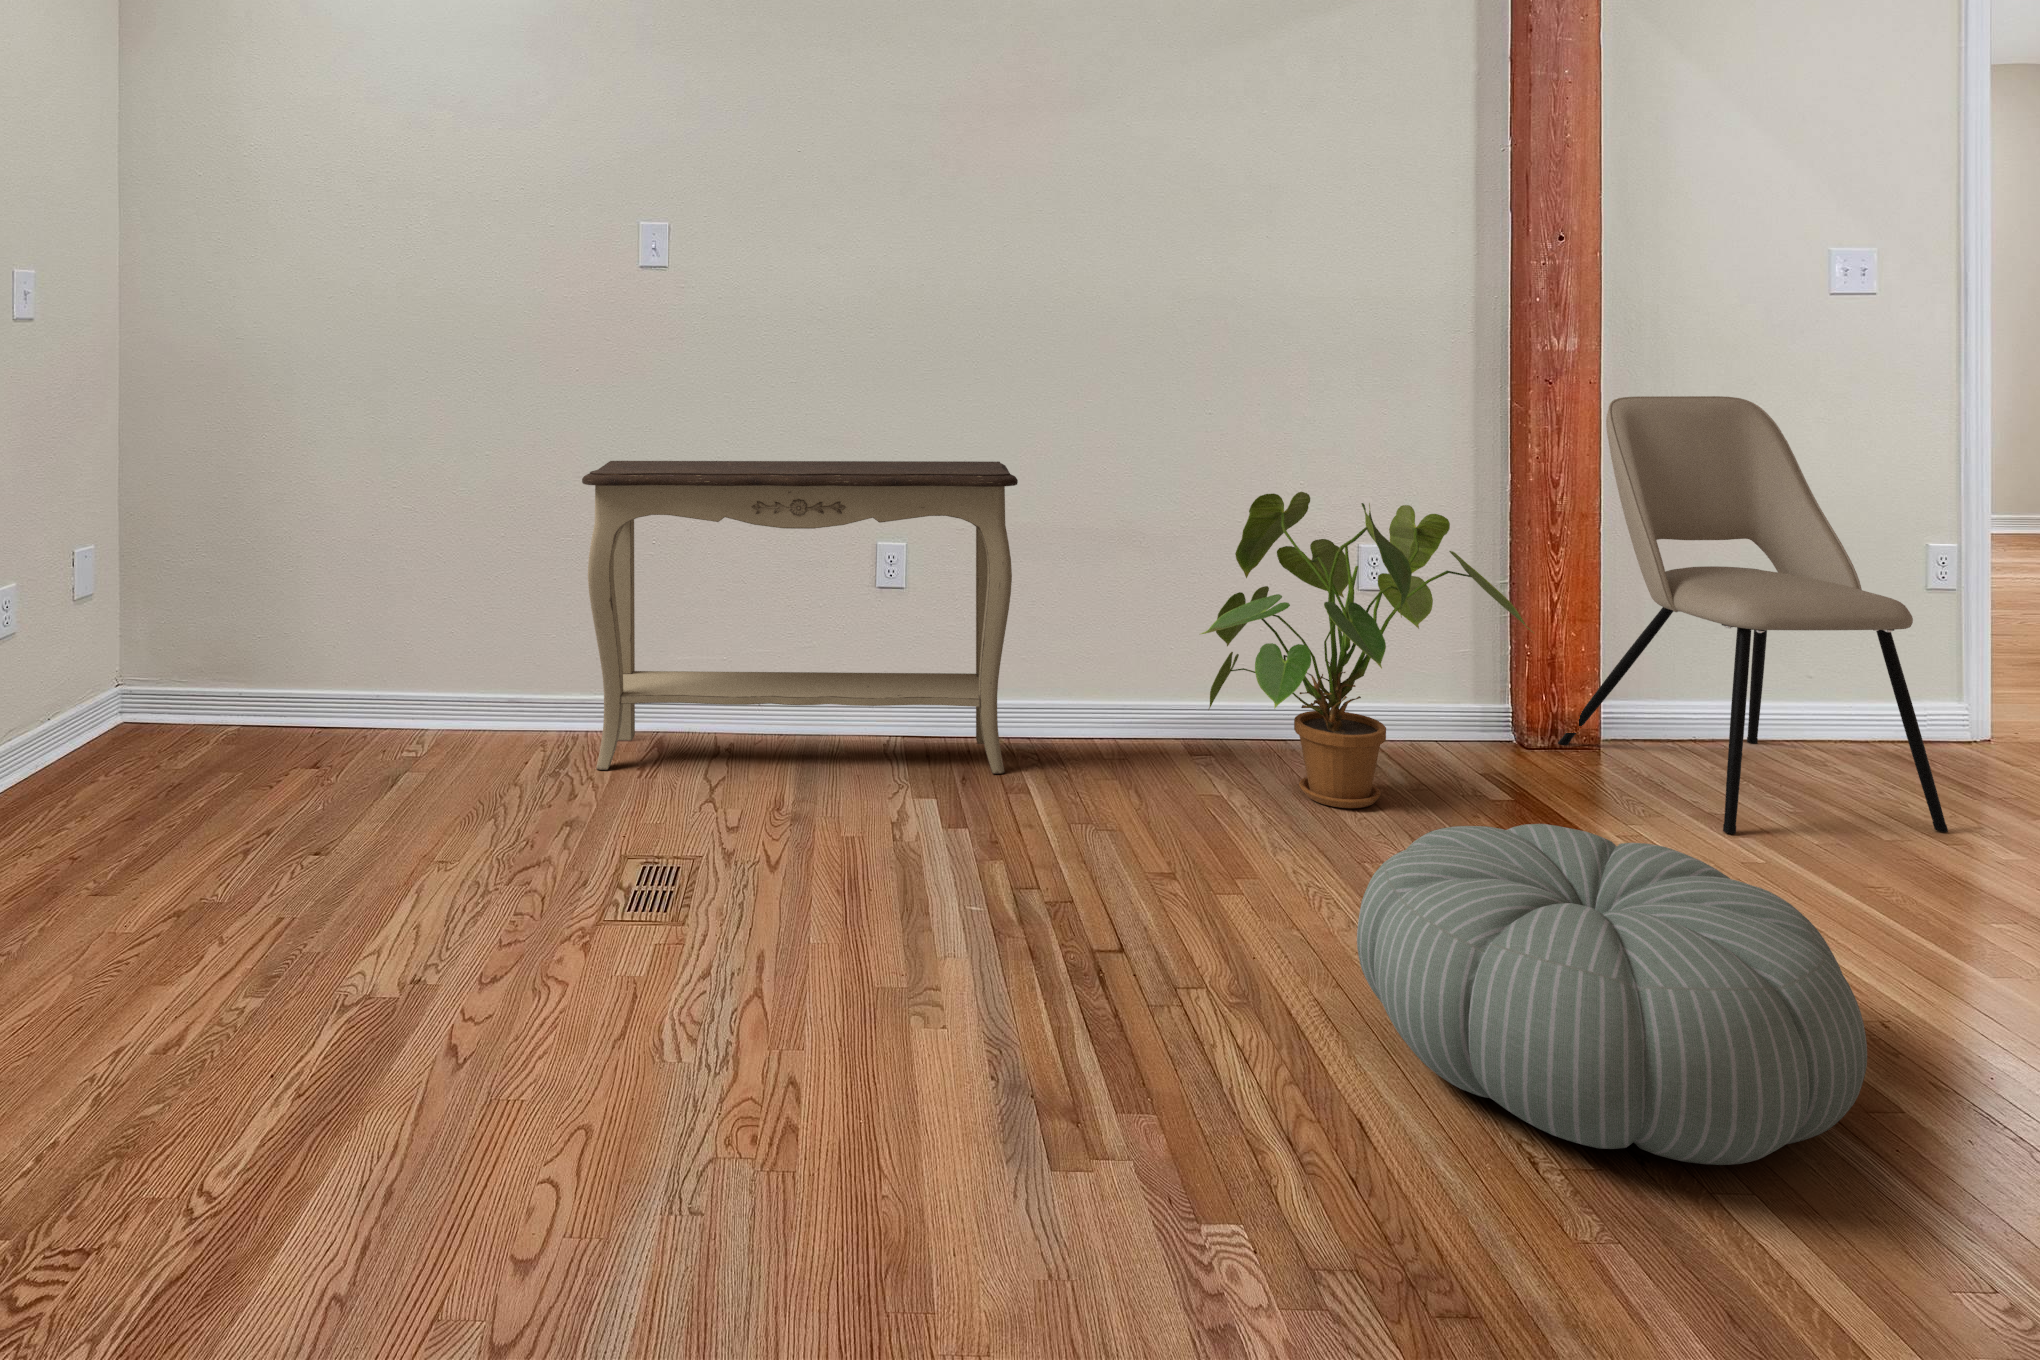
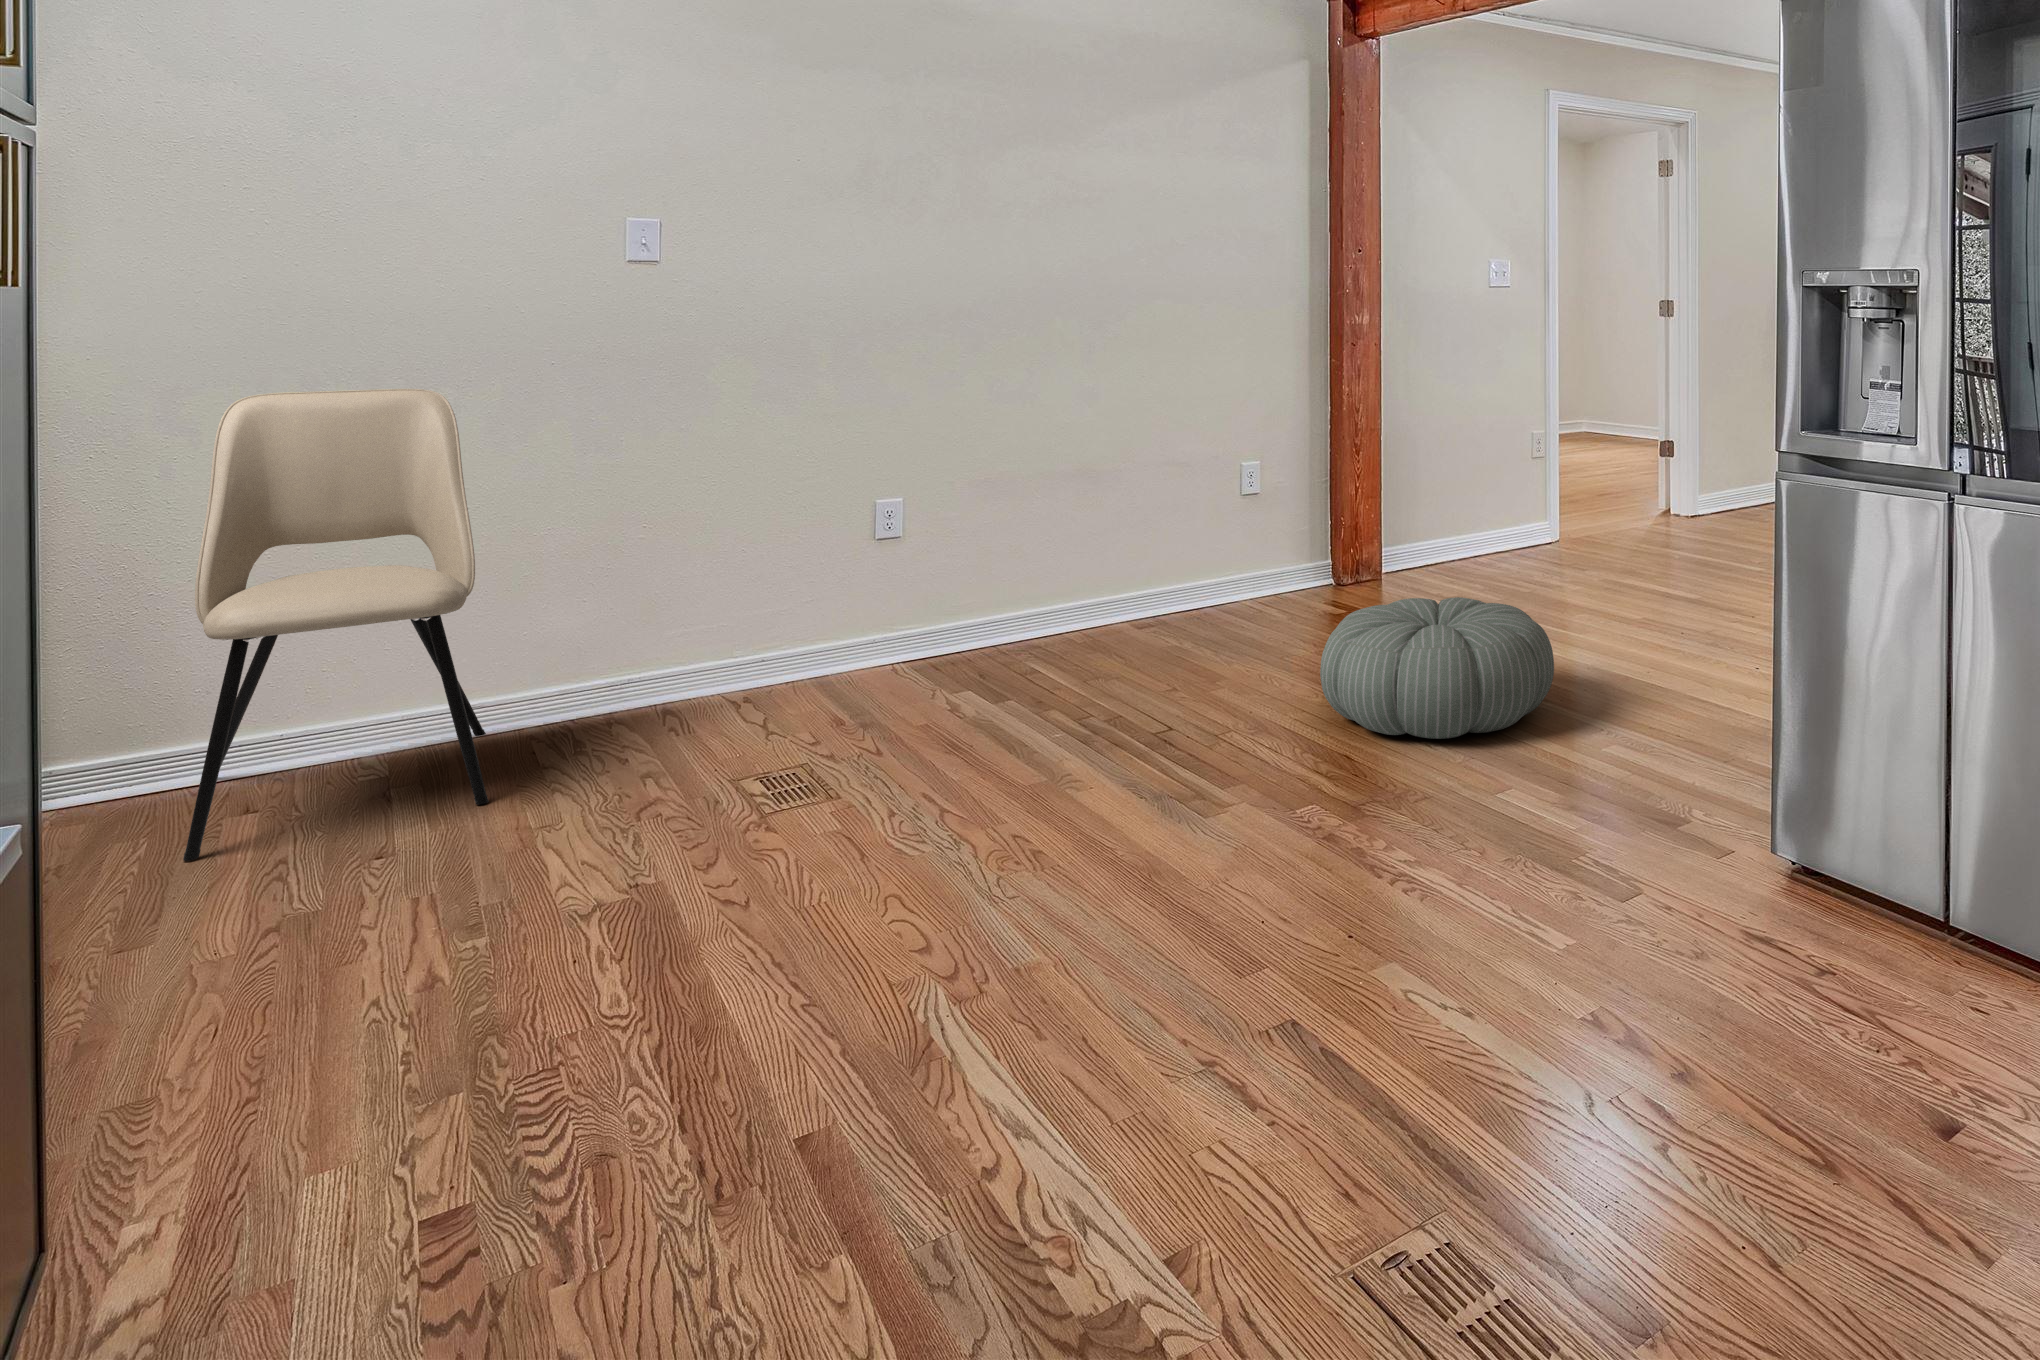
dining chair: present [1558,396,1948,834] -> present [183,389,489,861]
console table: present [582,461,1018,774] -> none [581,423,1016,736]
house plant: present [1201,492,1534,808] -> none [1154,430,1361,640]

